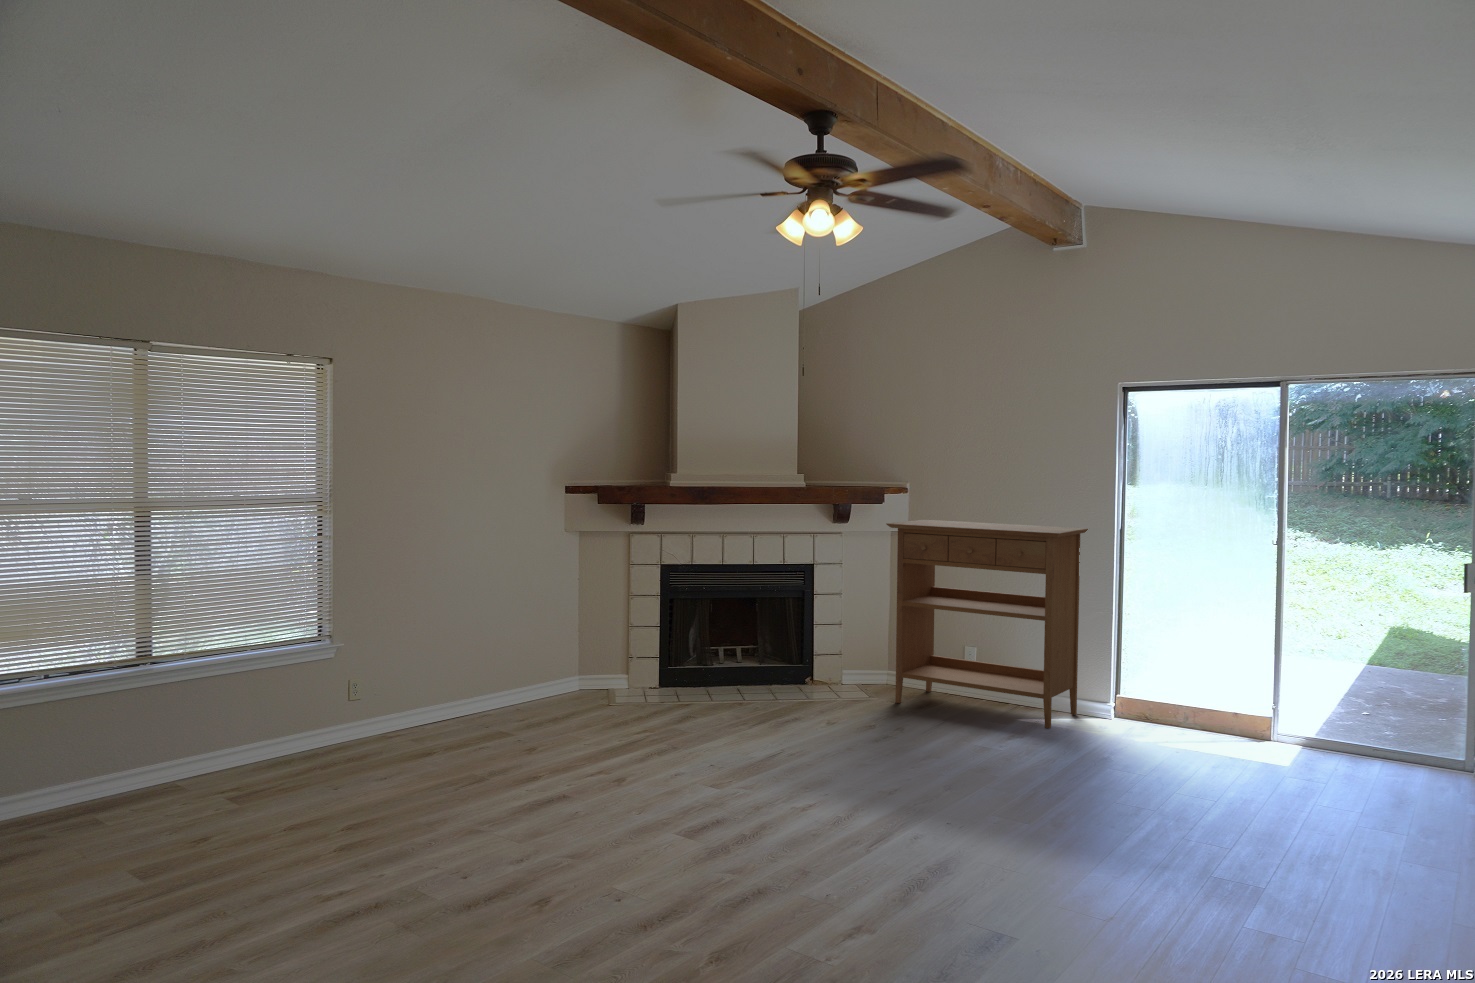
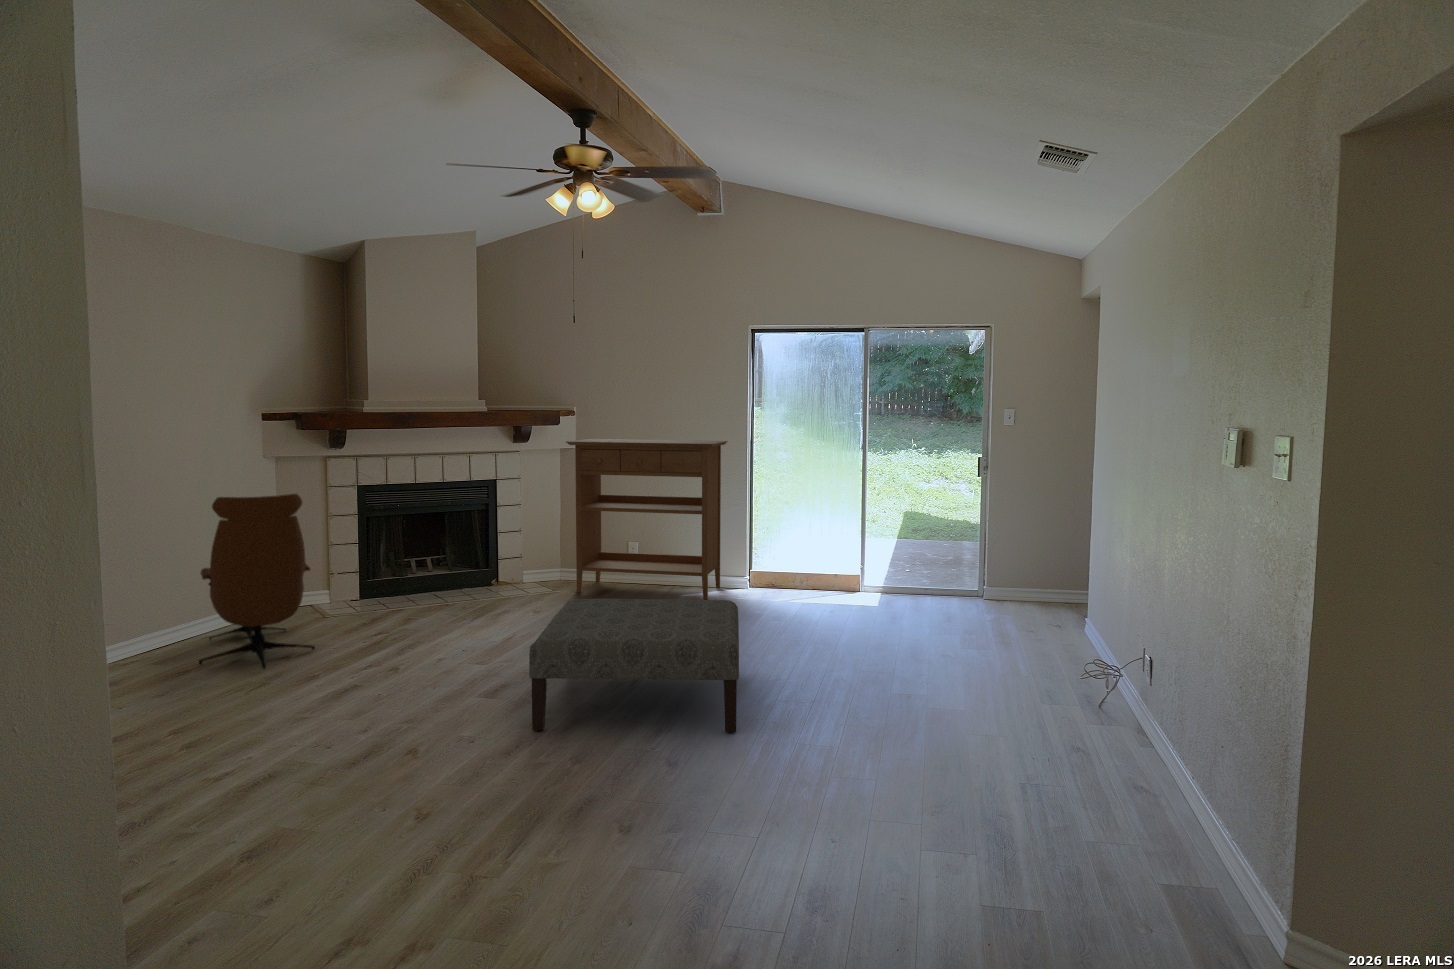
lounge chair: none [474,578,584,759] -> present [199,494,315,669]
ottoman: none [735,719,1026,919] -> present [529,599,739,733]

